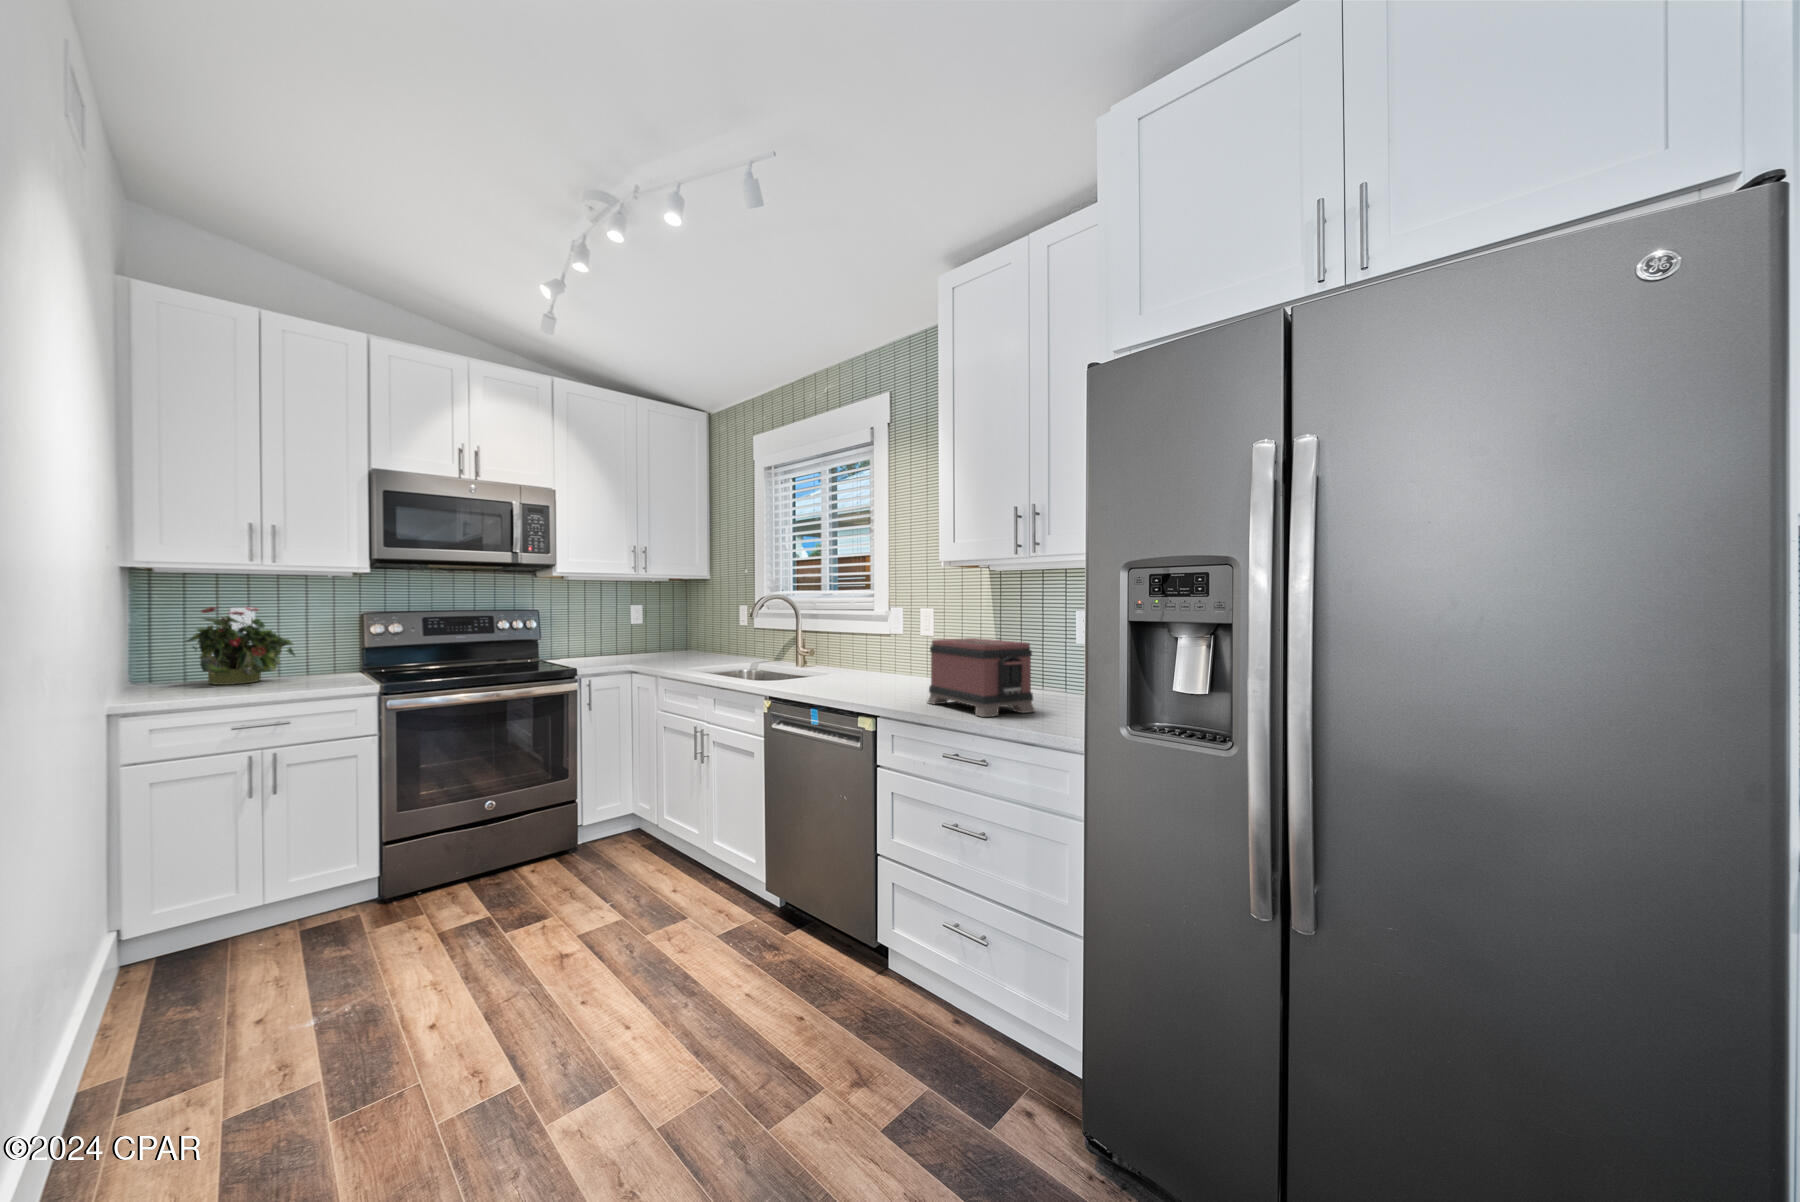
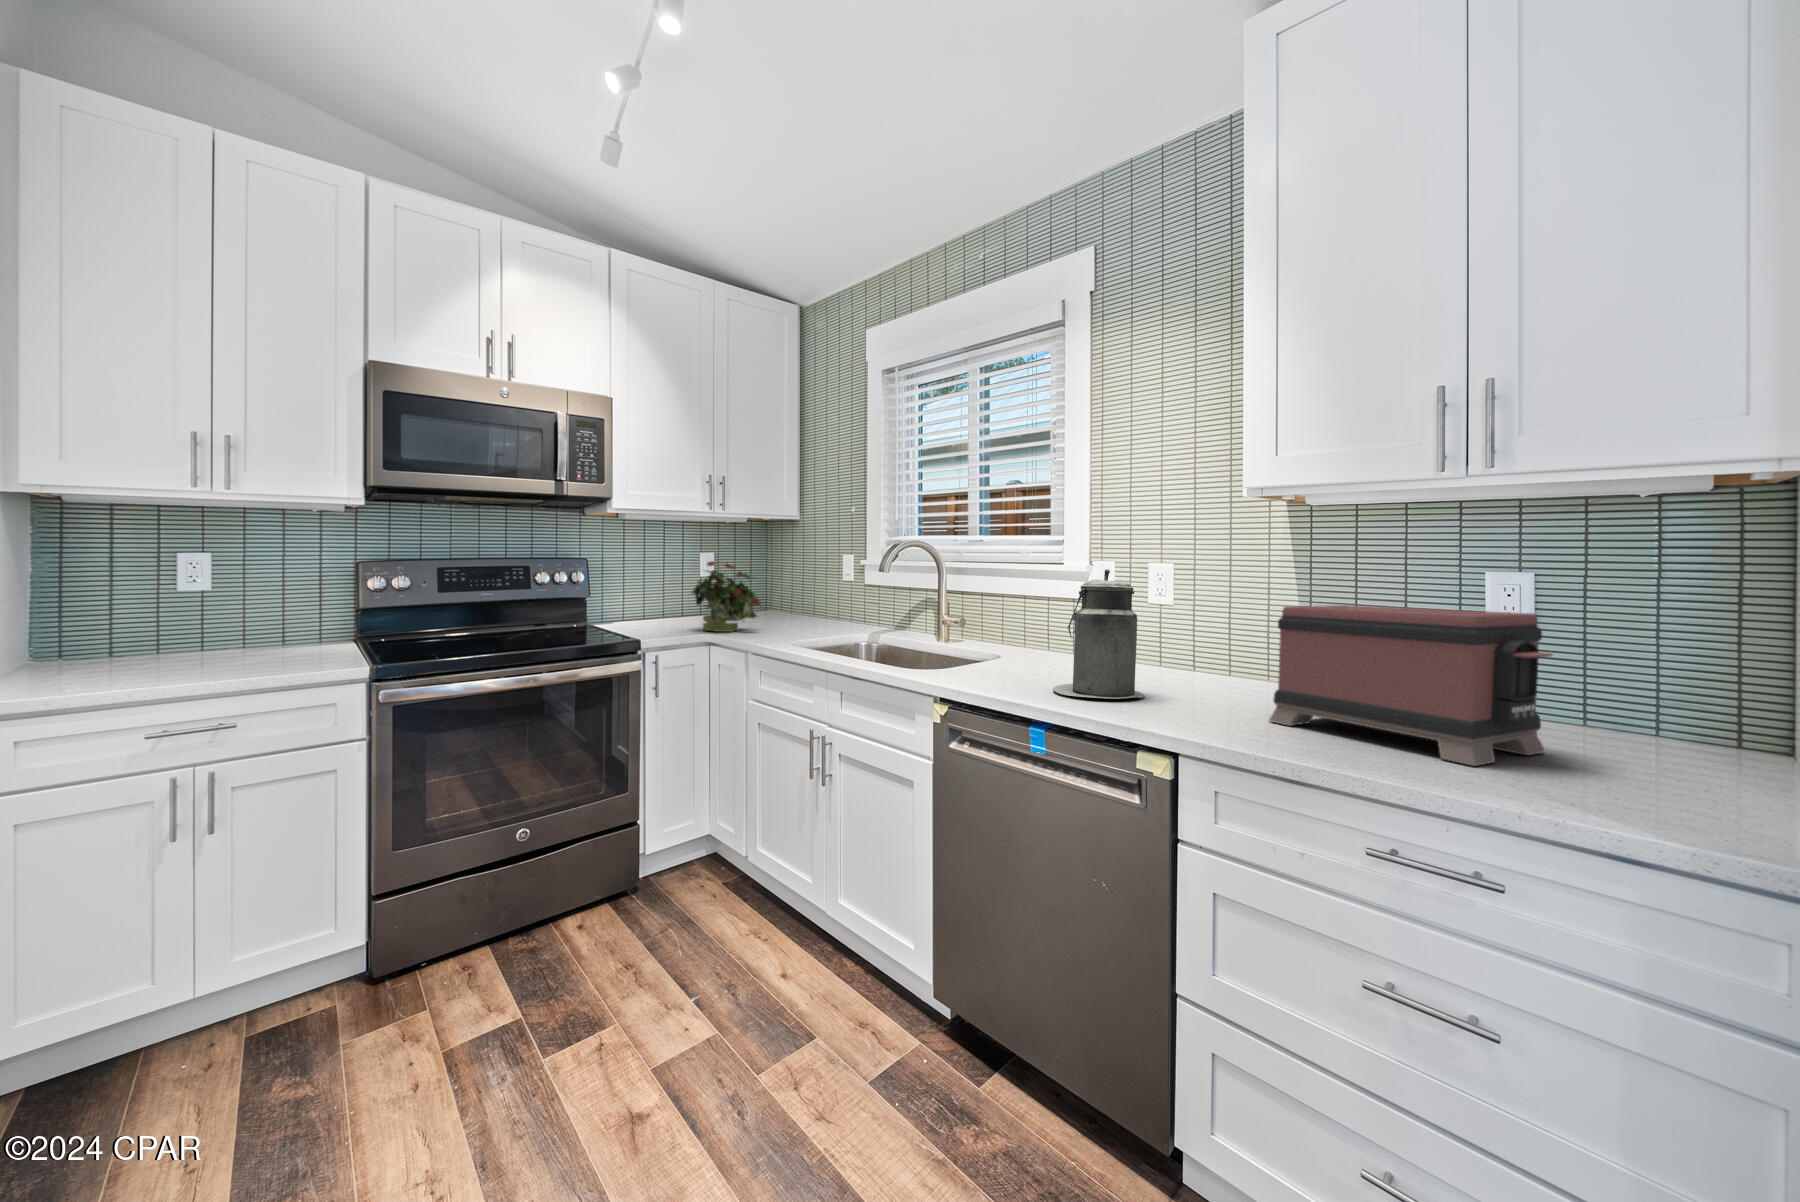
potted plant: present [187,607,295,685] -> present [692,561,761,632]
canister: none [830,618,883,694] -> present [1053,569,1145,699]

